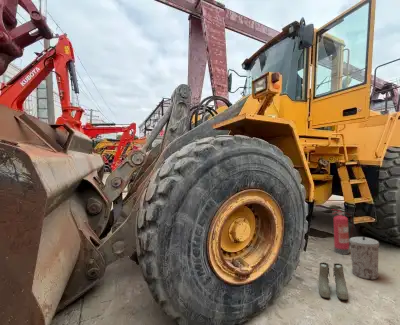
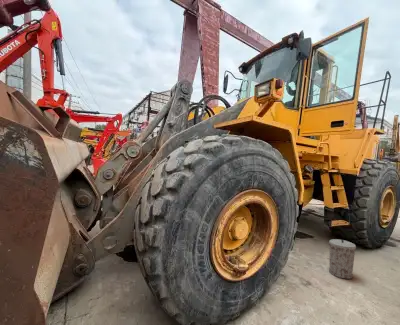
fire extinguisher: present [334,210,354,254] -> none [311,212,330,254]
boots: present [319,263,348,300] -> none [302,262,329,298]

